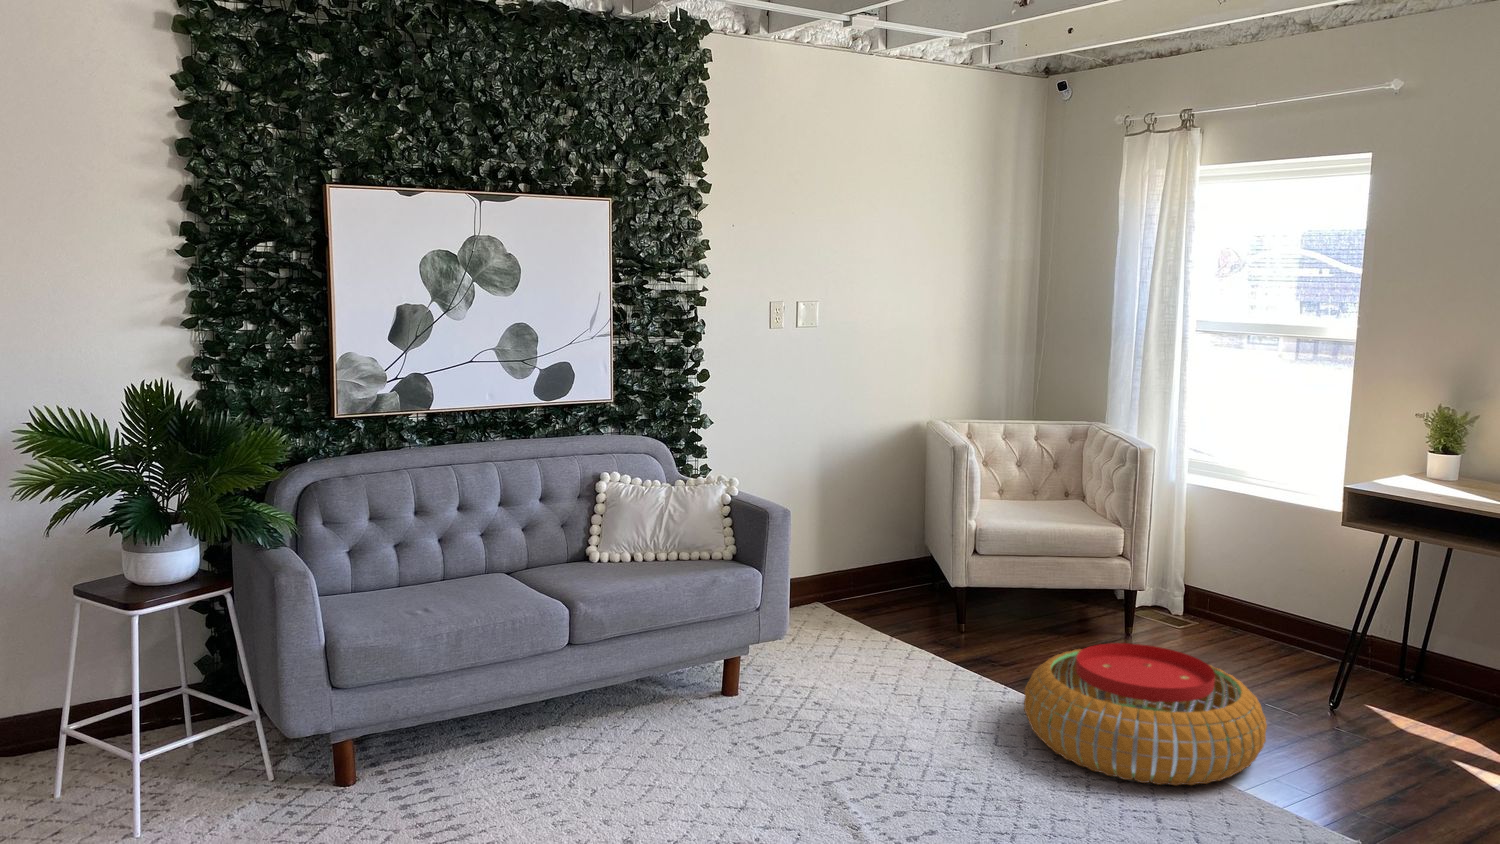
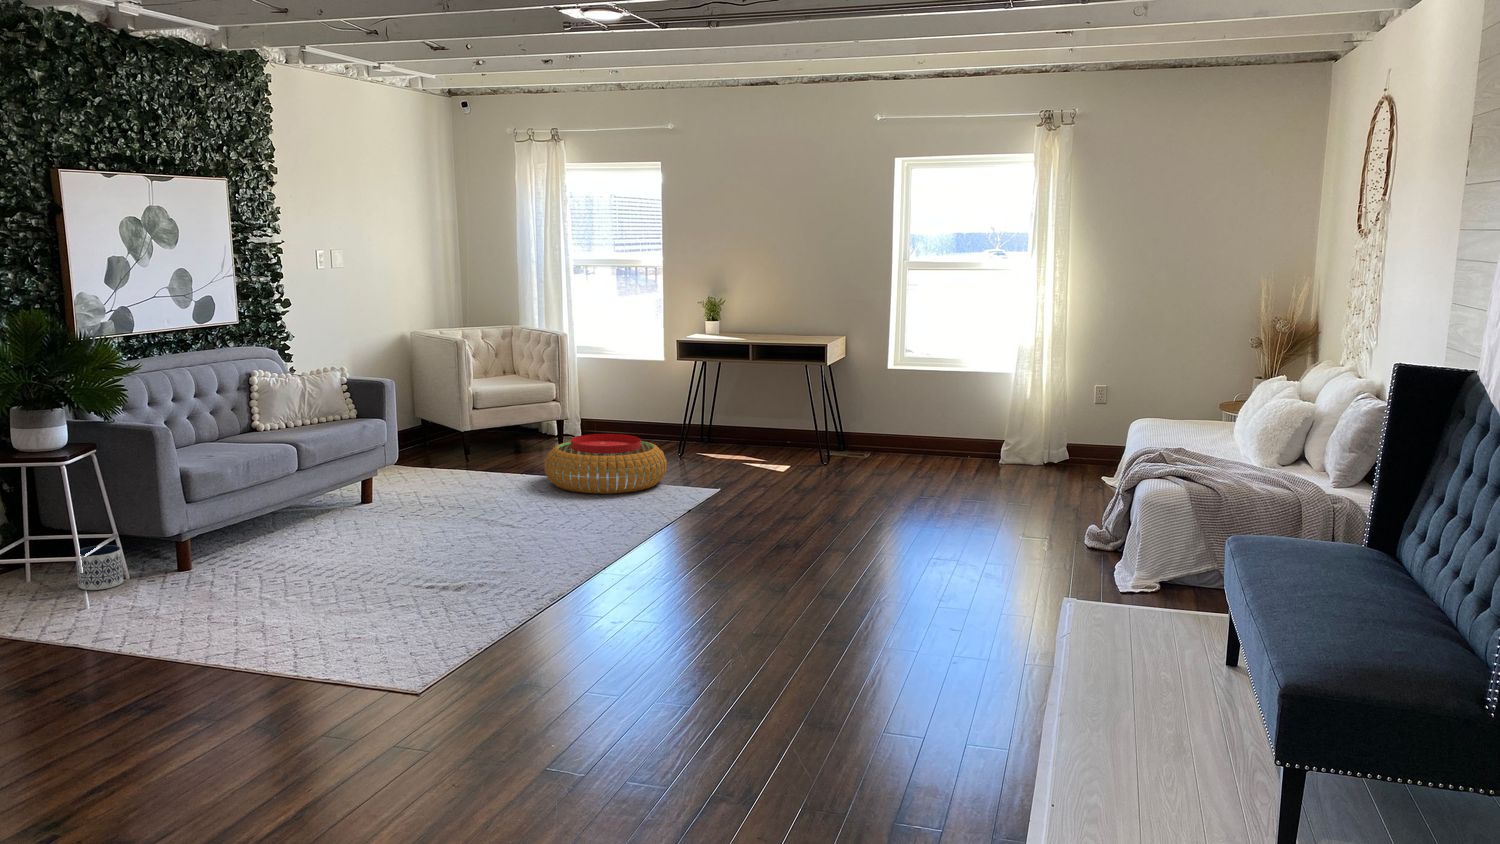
planter: none [183,726,249,799] -> present [76,545,123,590]

